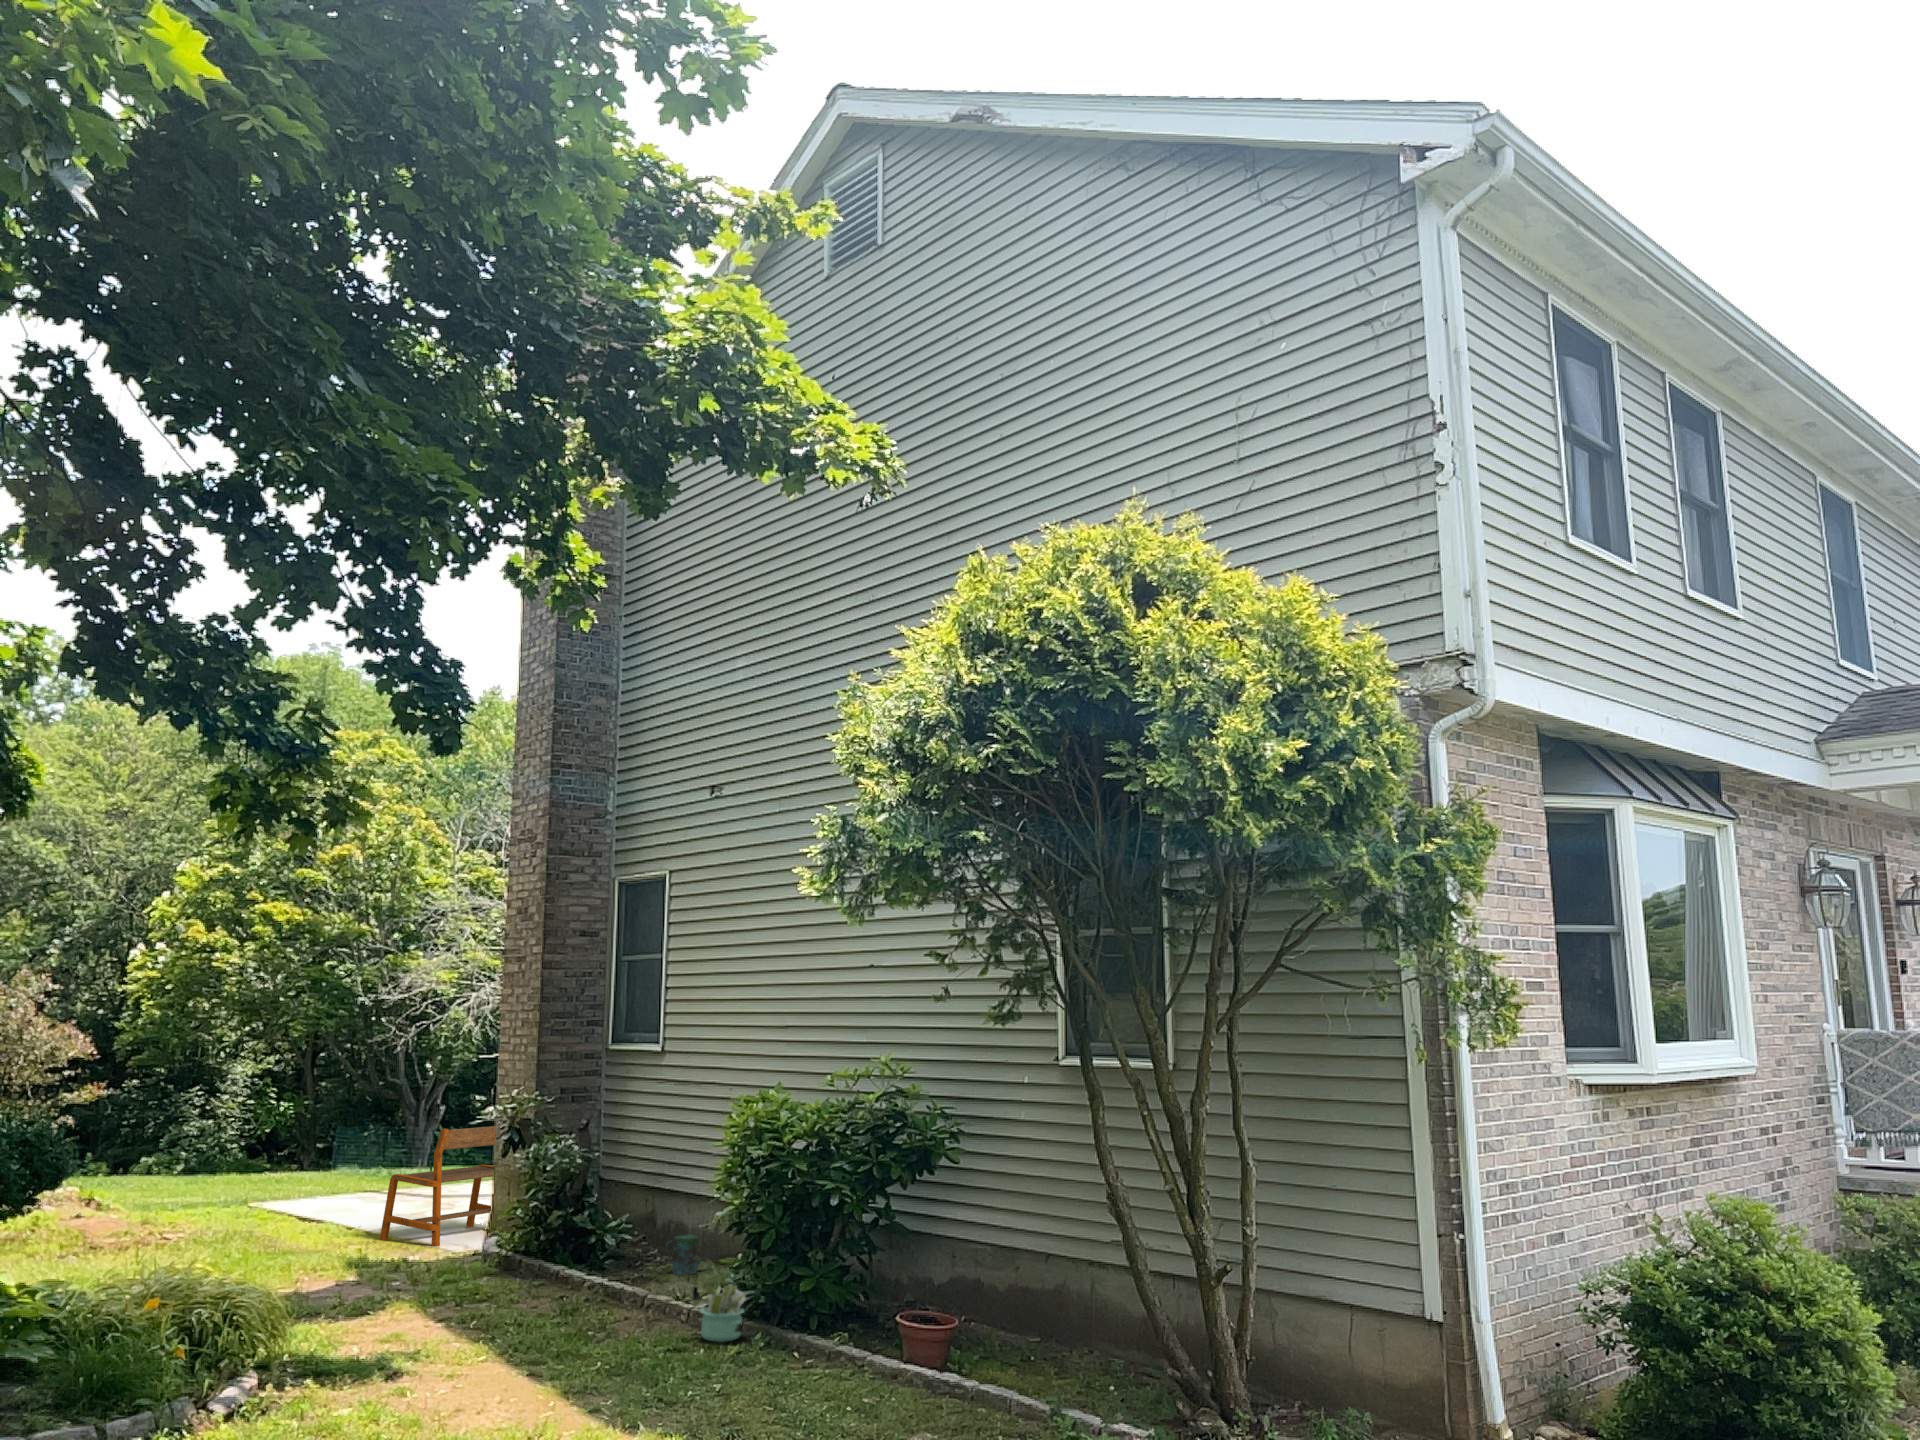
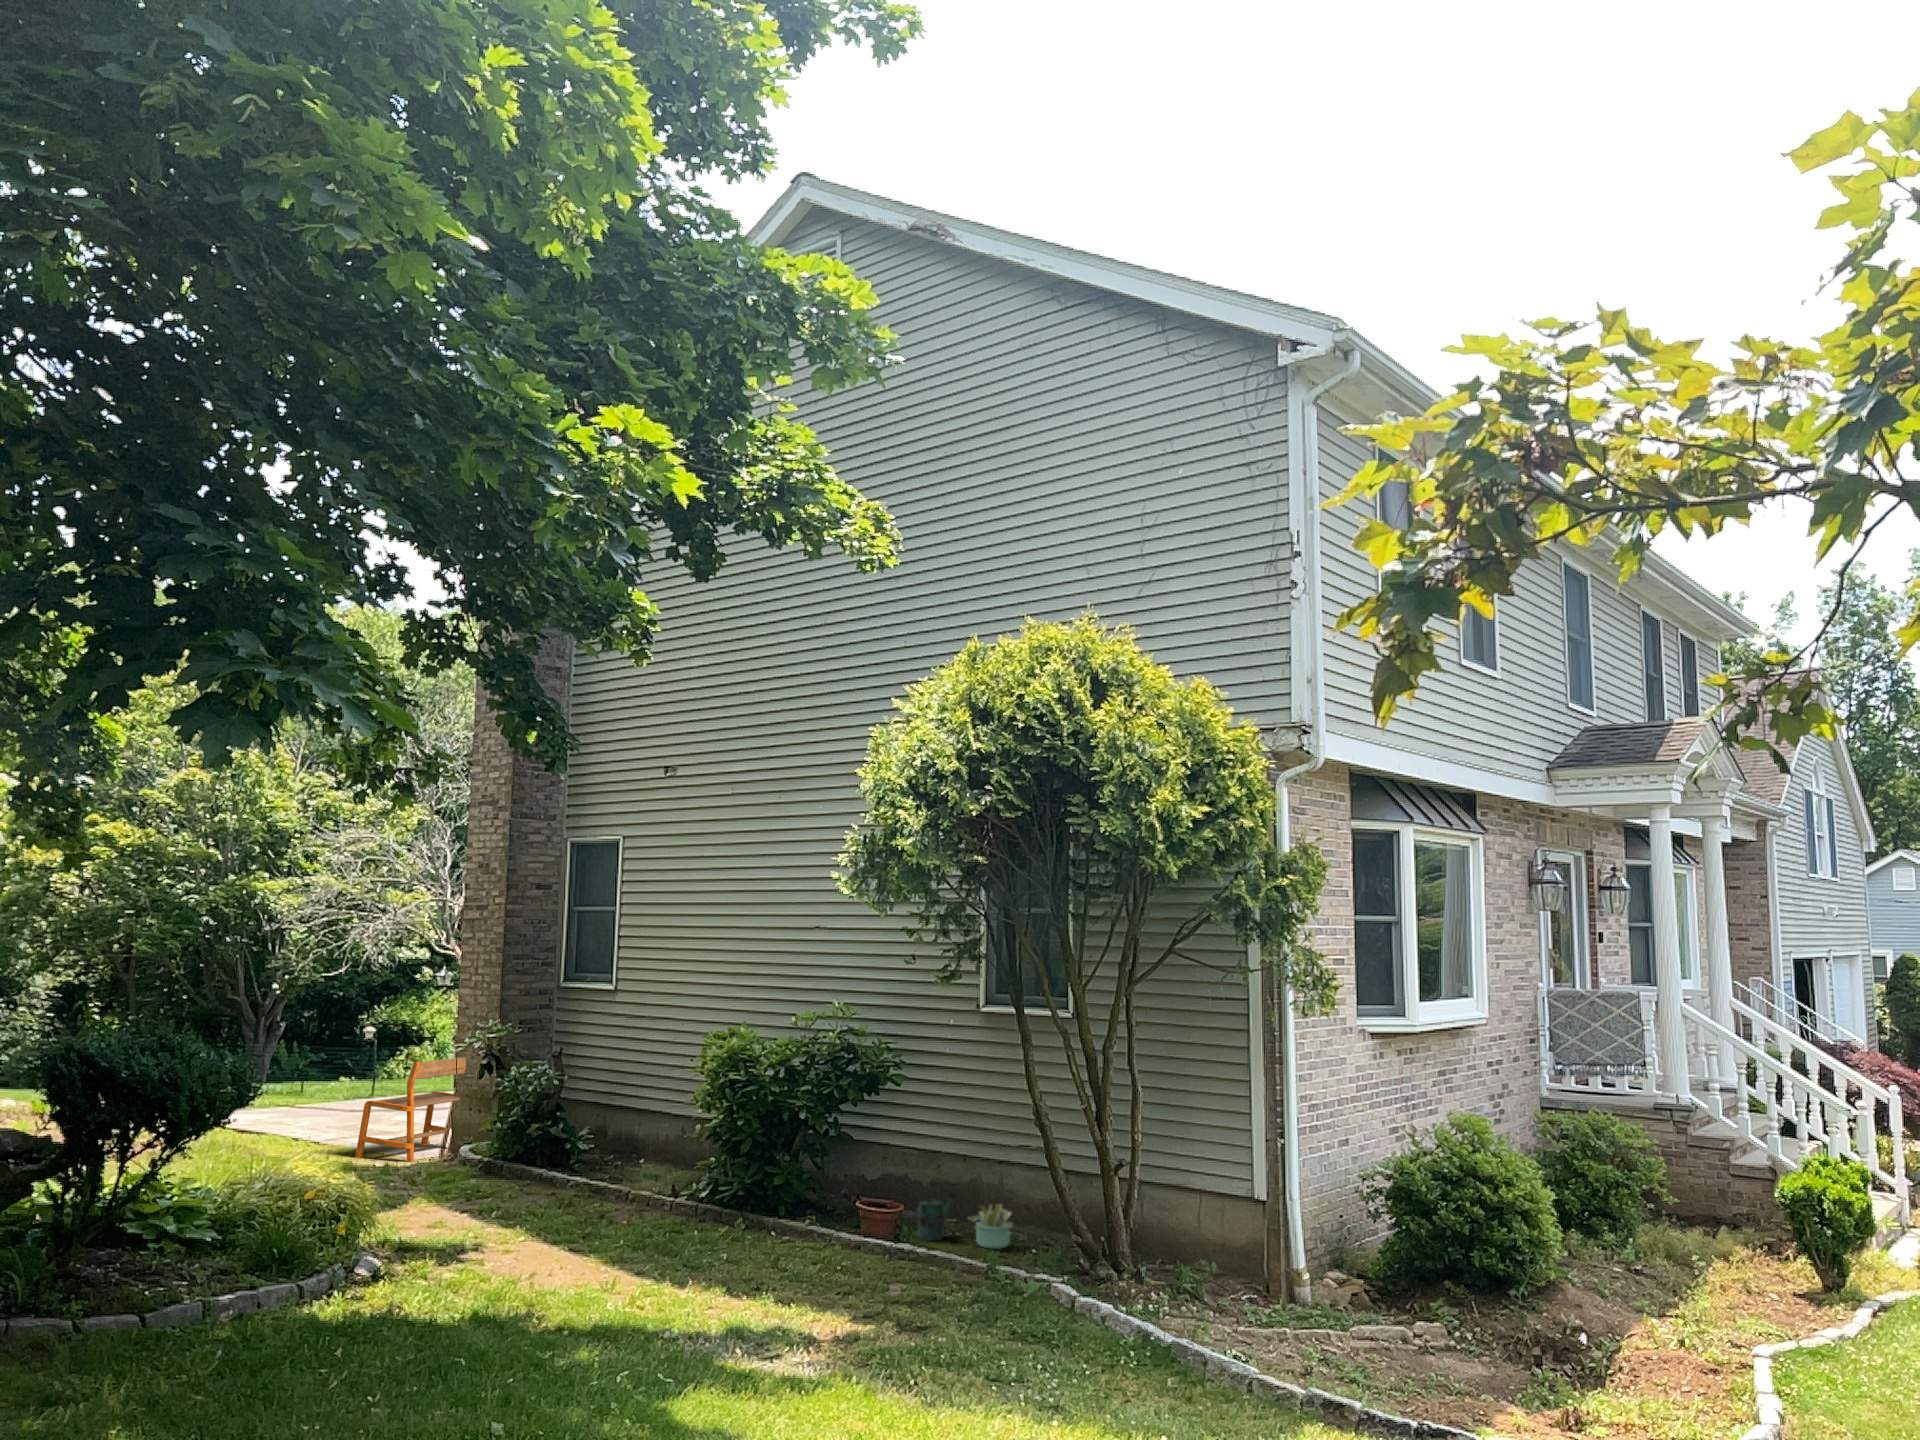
watering can: present [666,1234,701,1275] -> present [916,1193,956,1240]
decorative plant: present [690,1285,746,1342] -> present [969,1204,1012,1249]

